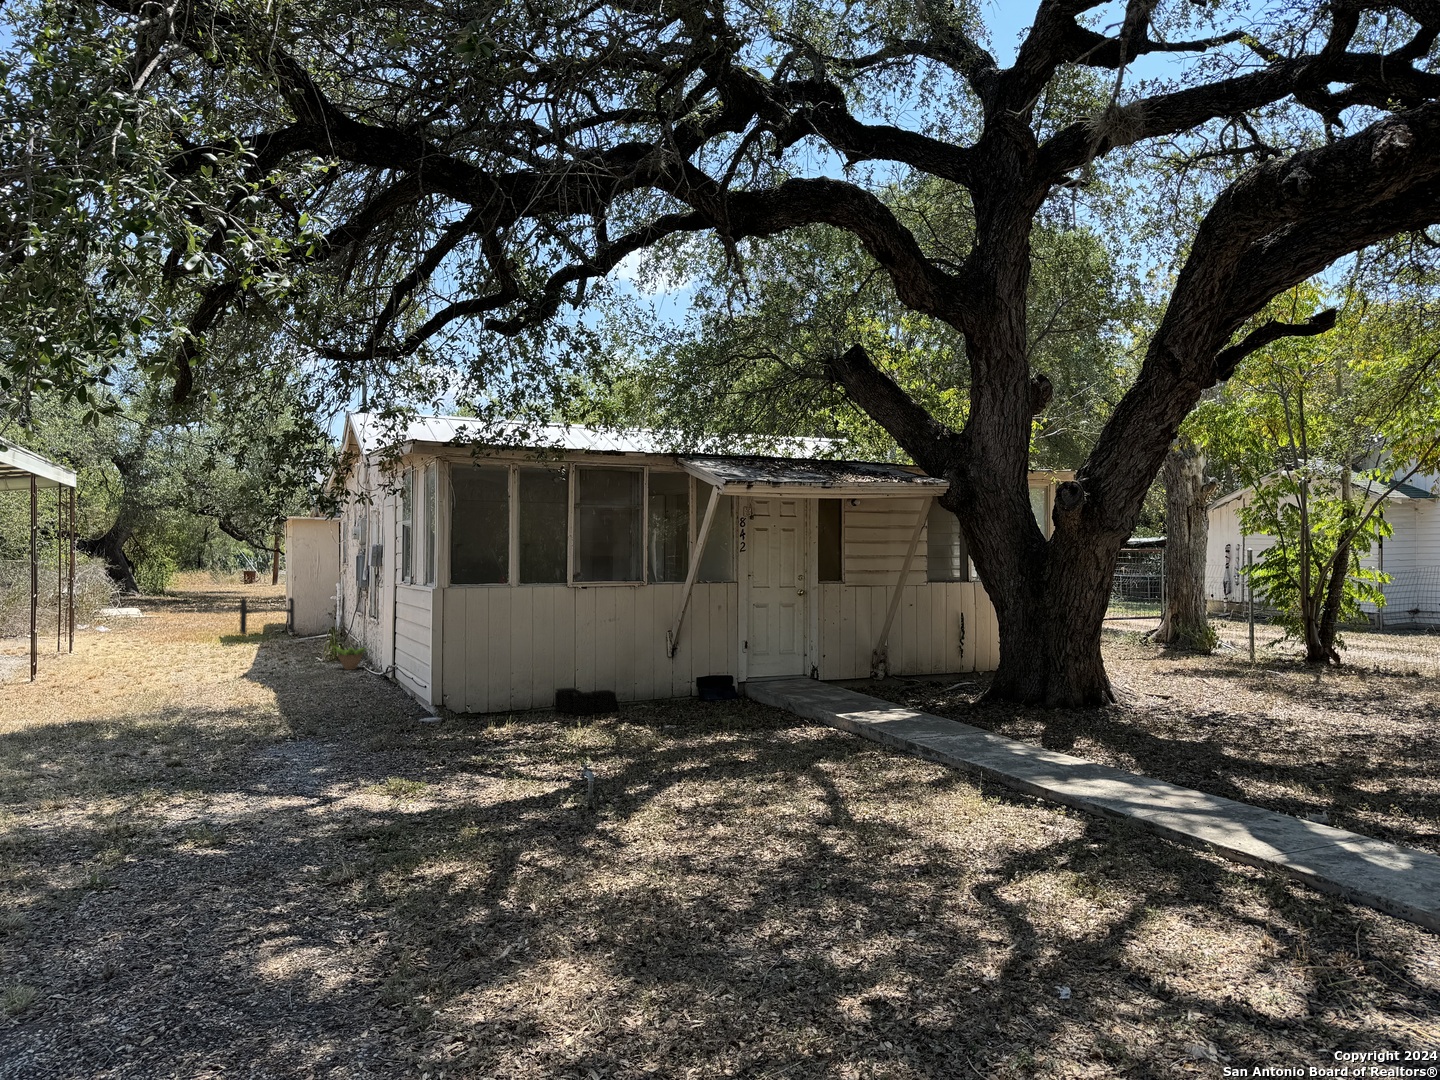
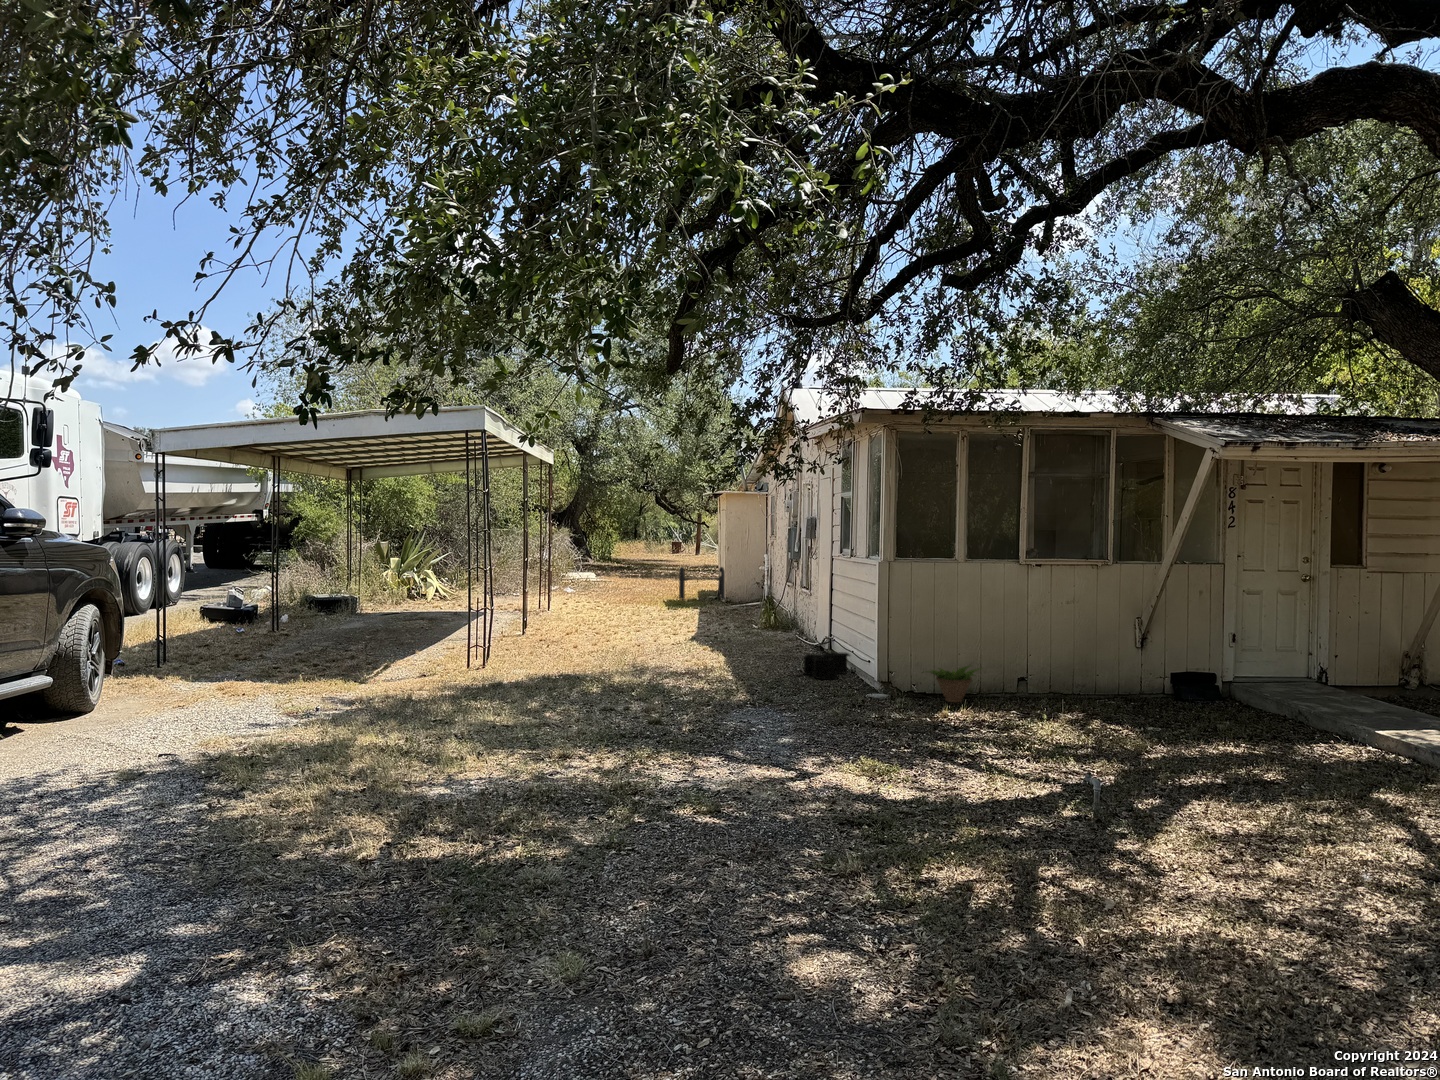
decorative plant: present [335,647,365,670] -> present [930,666,980,702]
storage bin: present [555,688,619,715] -> present [804,652,850,679]

